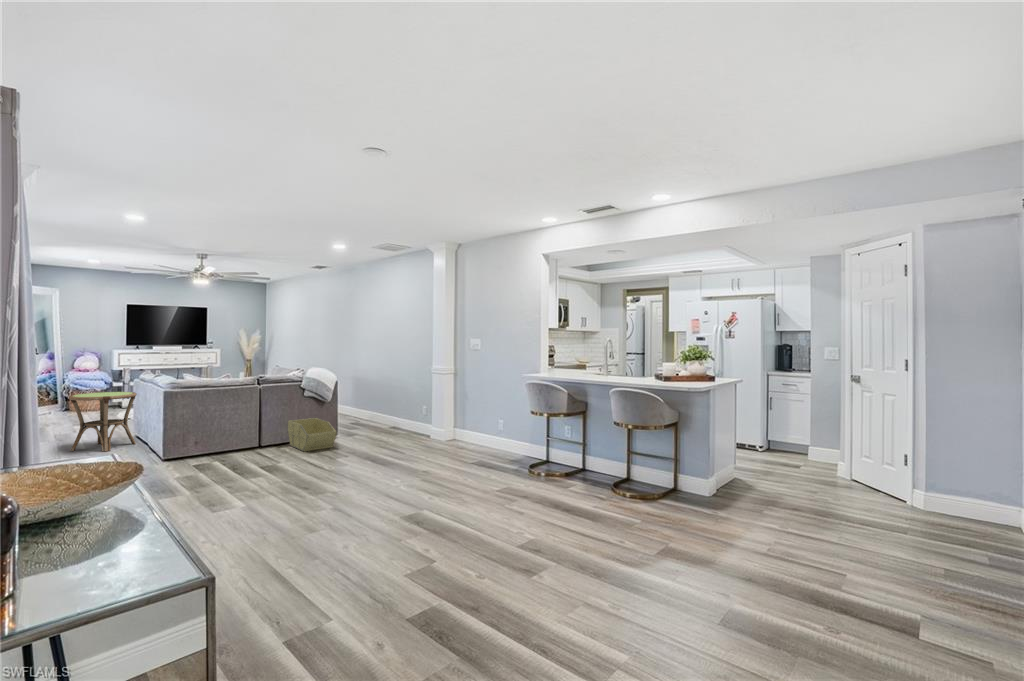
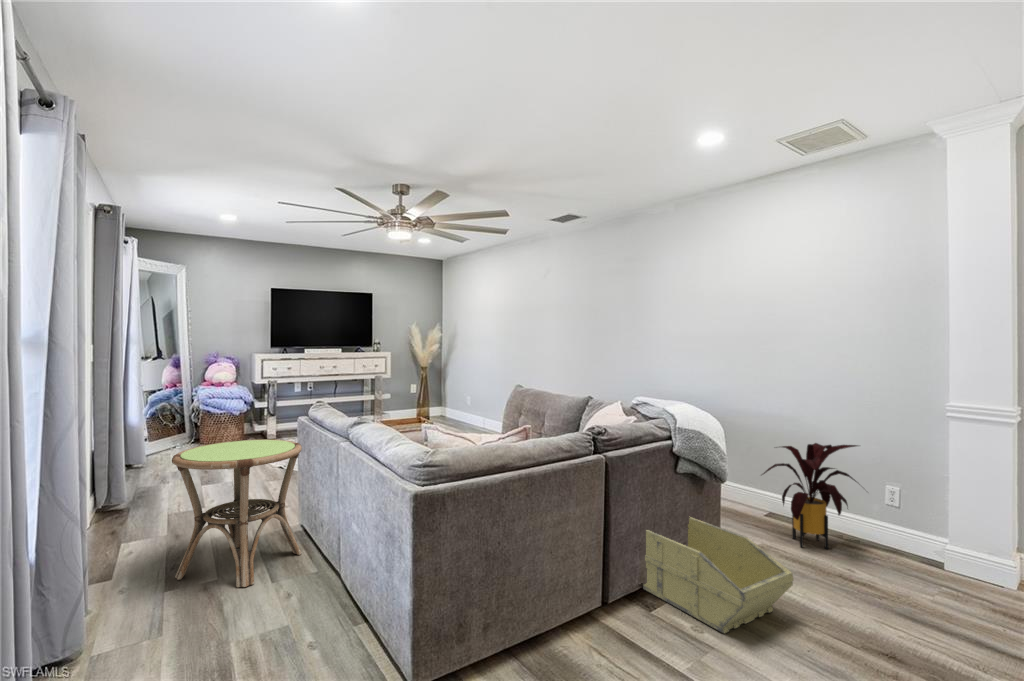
house plant: none [367,390,409,435] -> present [763,443,858,549]

